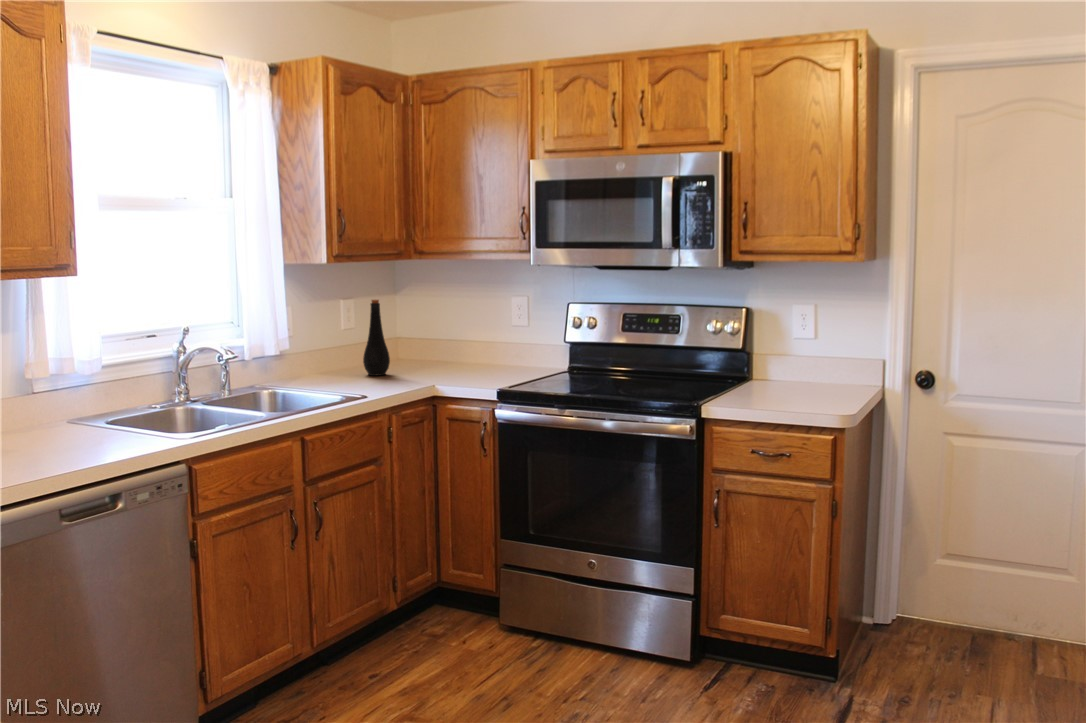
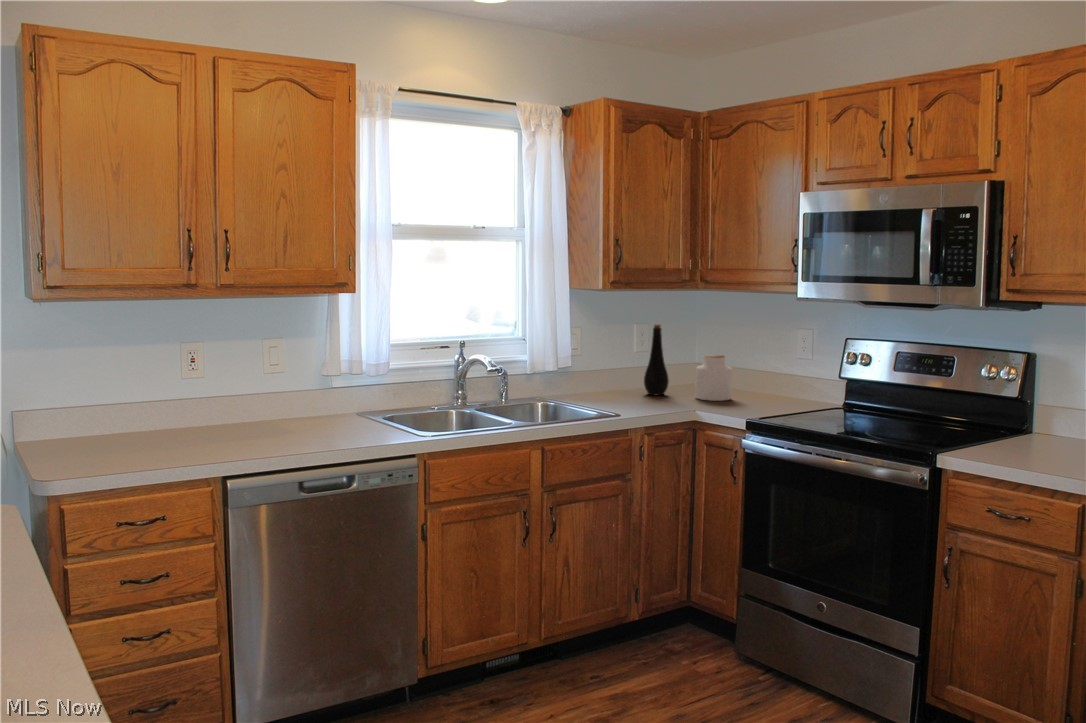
jar: none [420,329,458,376] -> present [695,355,732,401]

